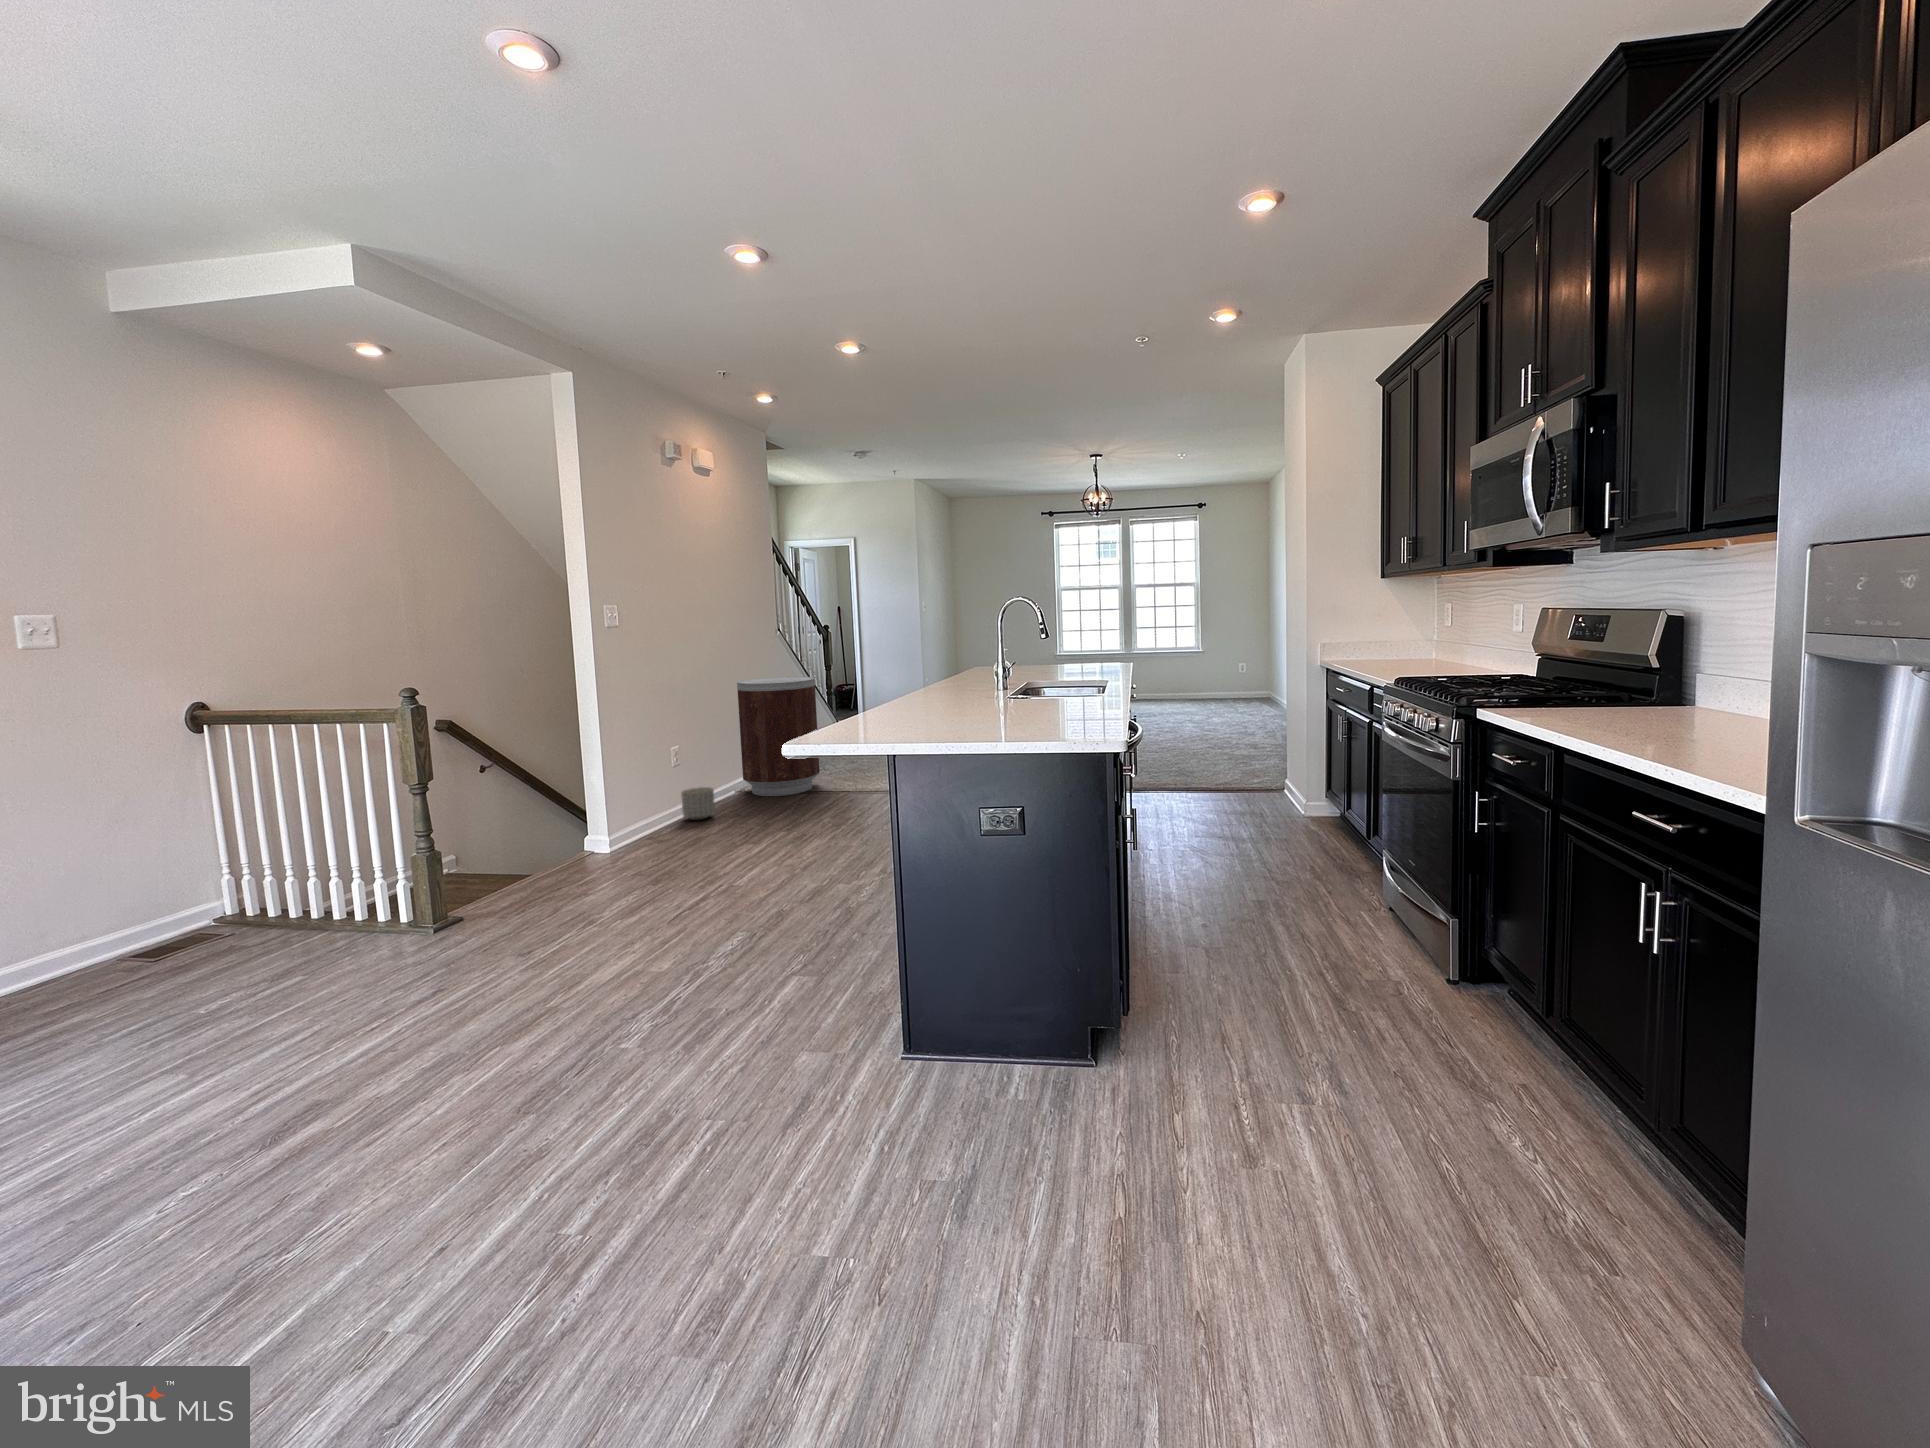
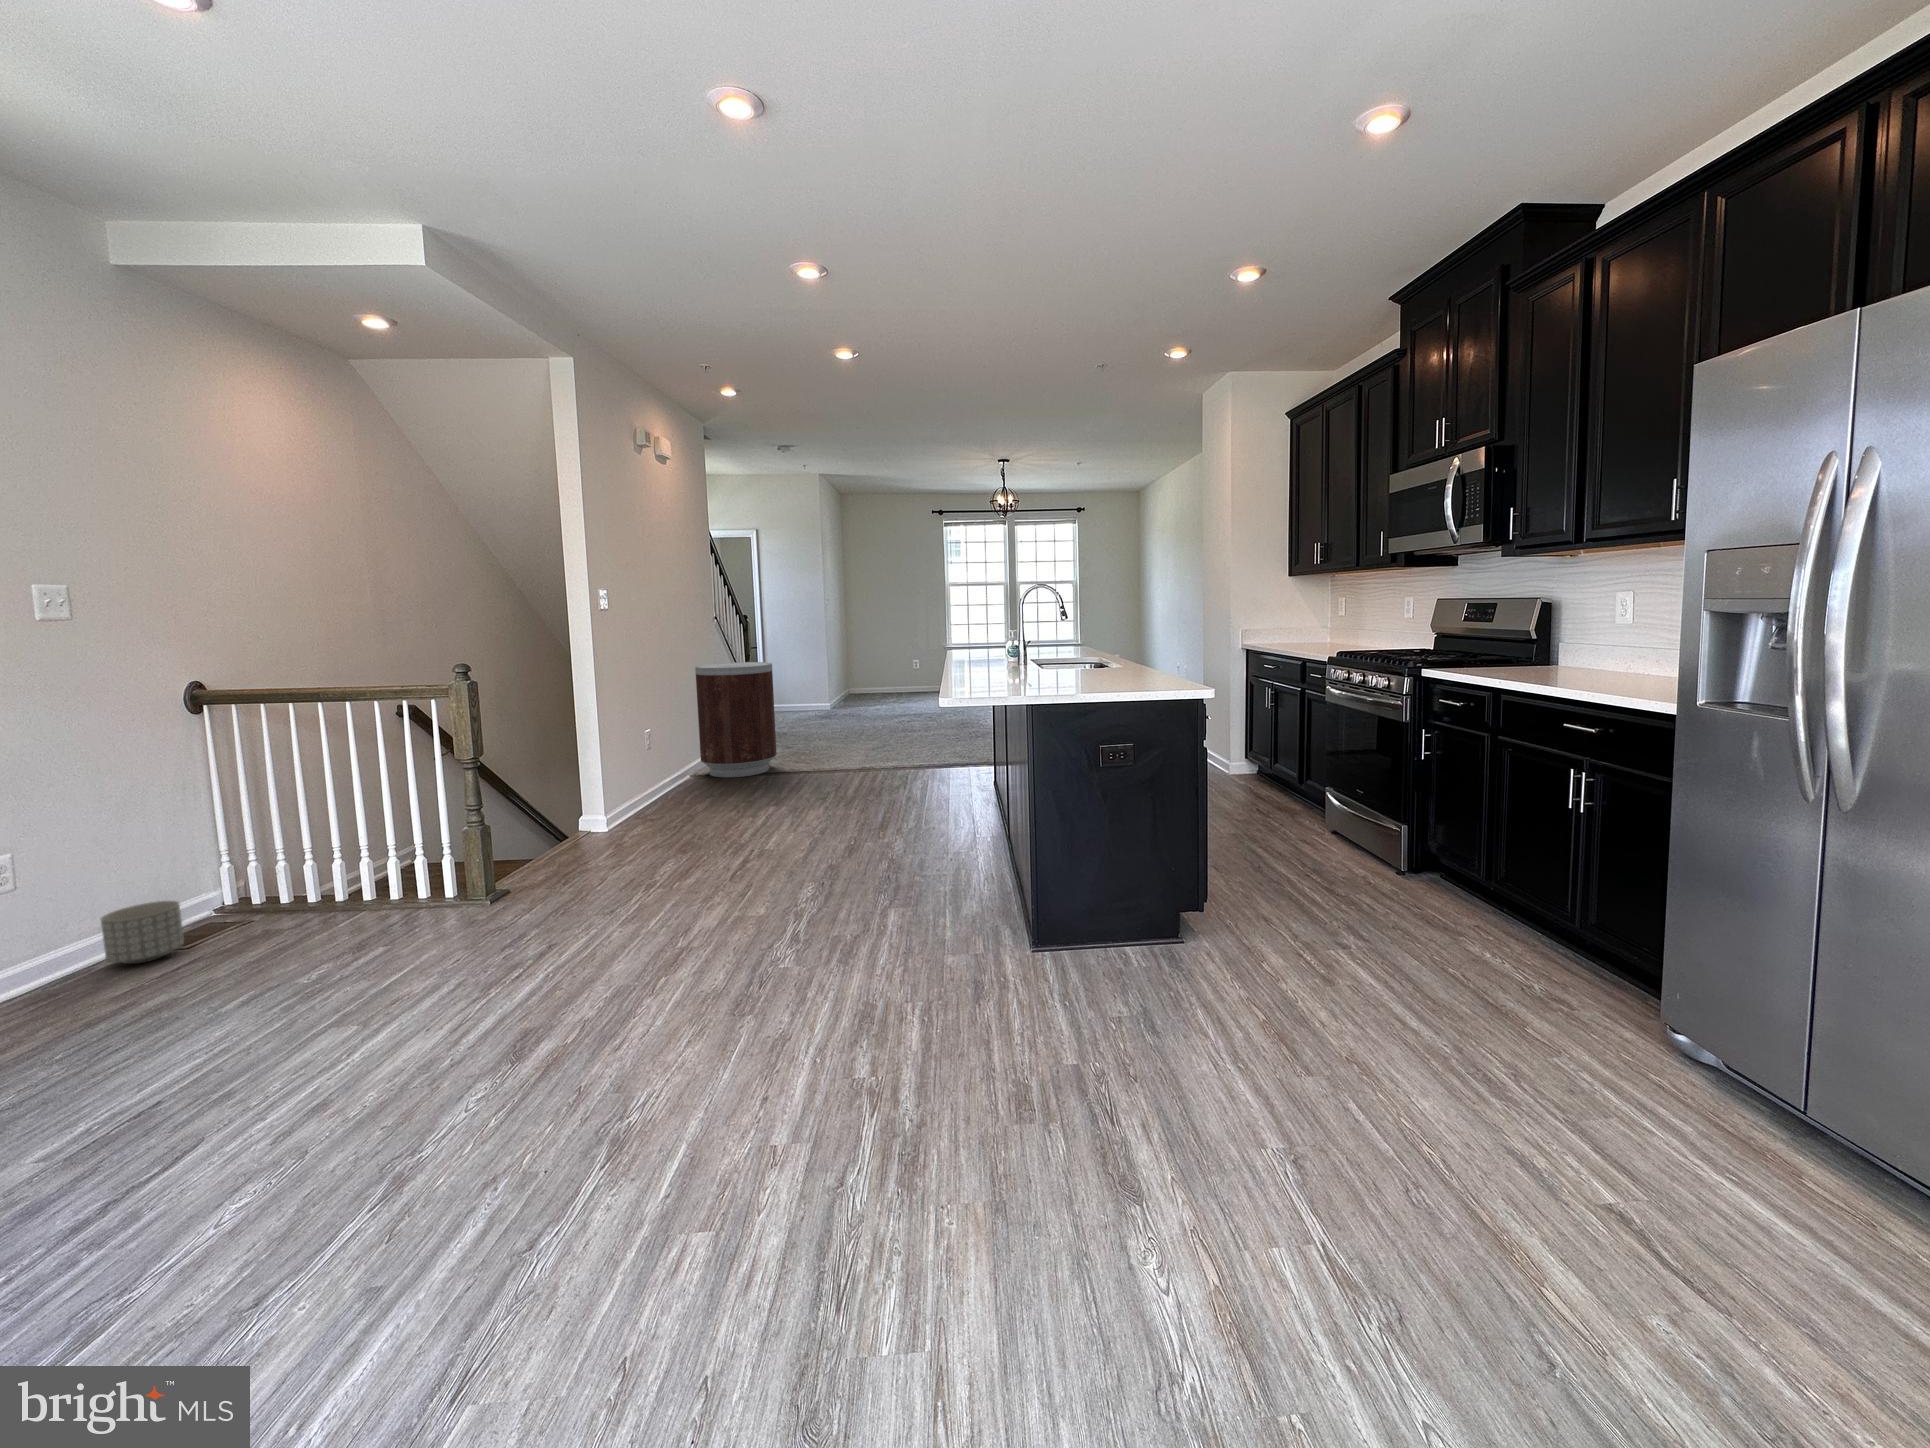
planter: present [681,787,715,820] -> present [101,901,184,964]

